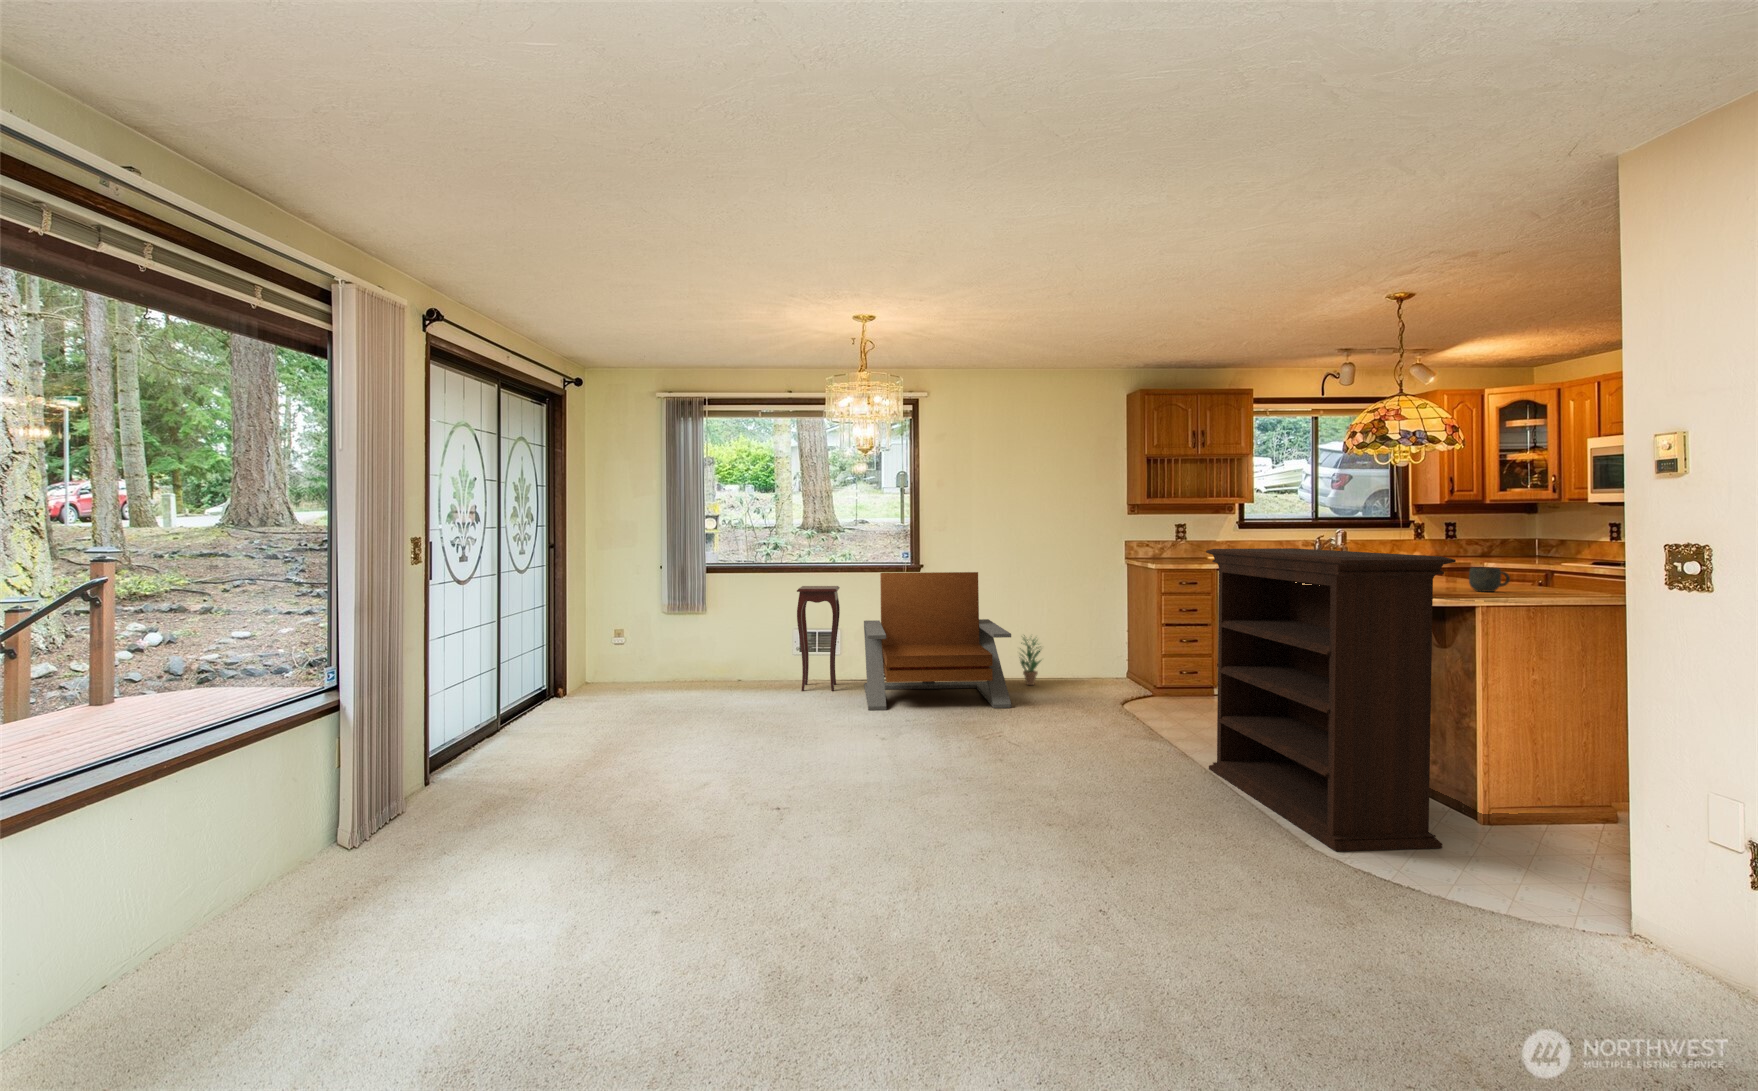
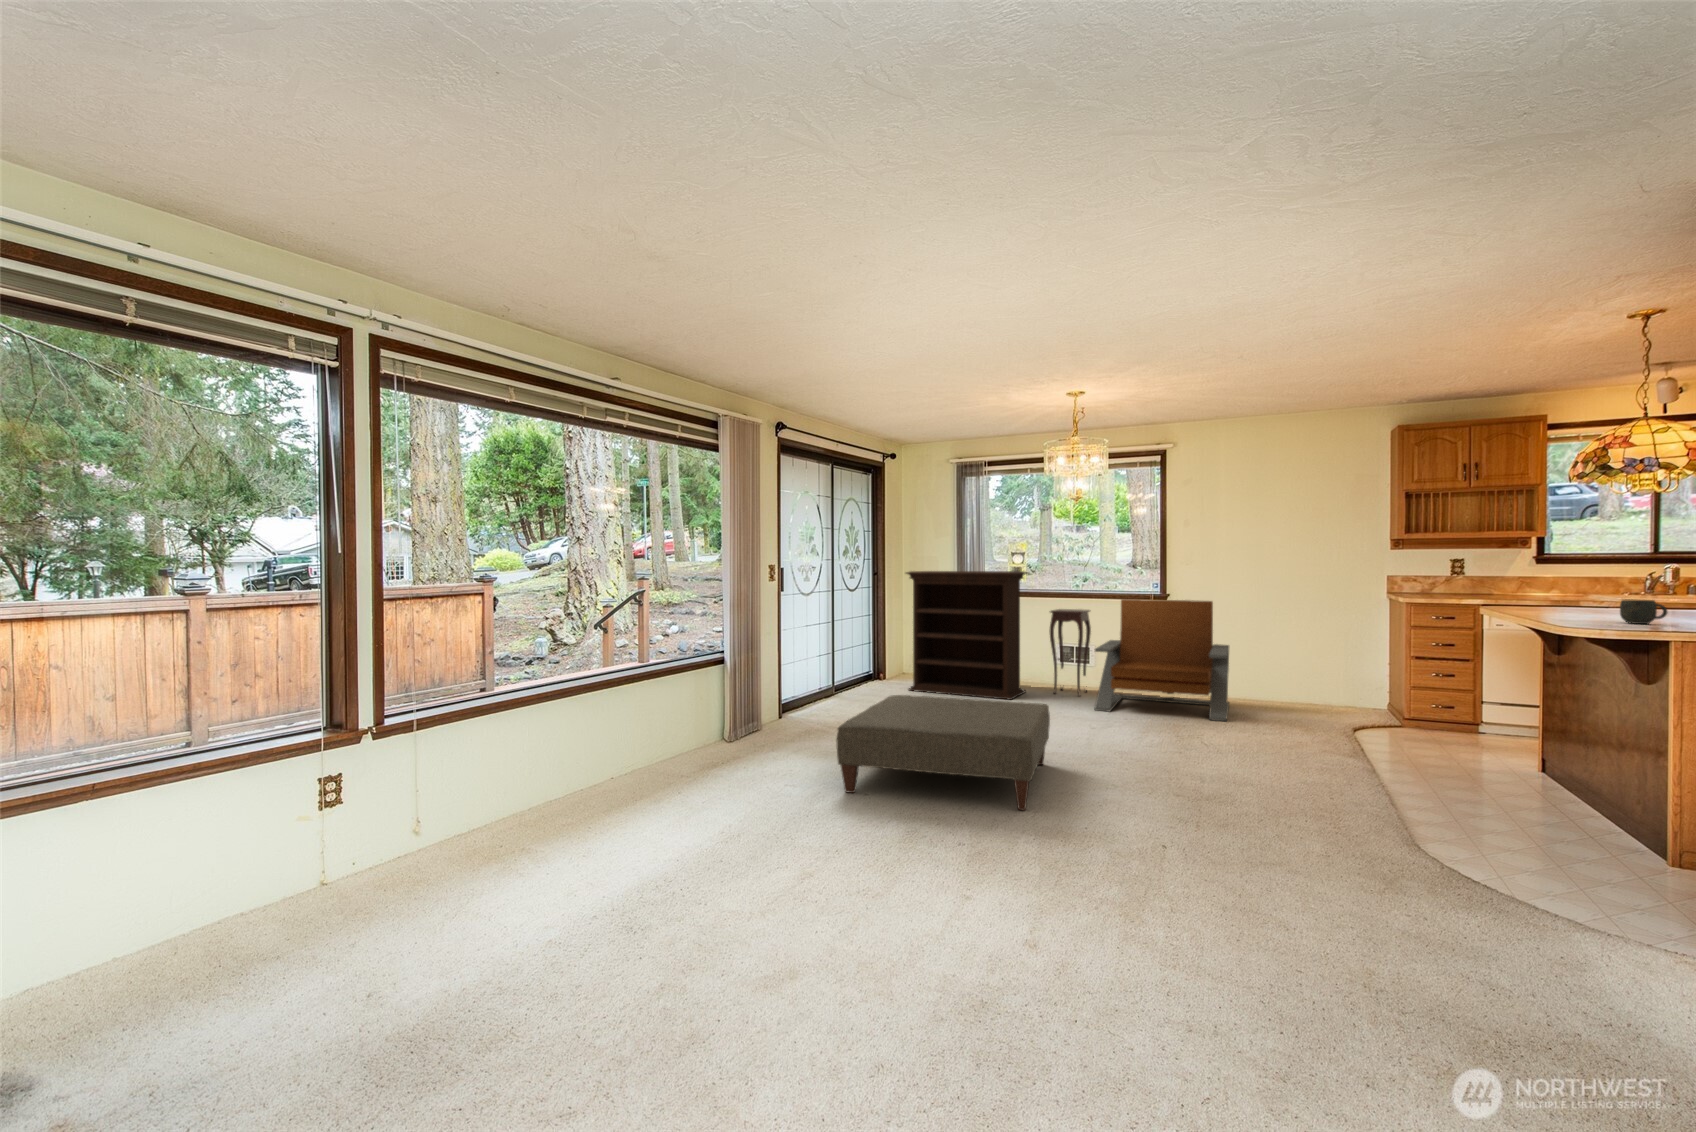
bookshelf: present [1206,548,1456,851] -> present [906,571,1027,700]
potted plant: present [1019,635,1041,685] -> none [1257,660,1286,709]
ottoman: none [629,729,965,949] -> present [837,695,1050,810]

